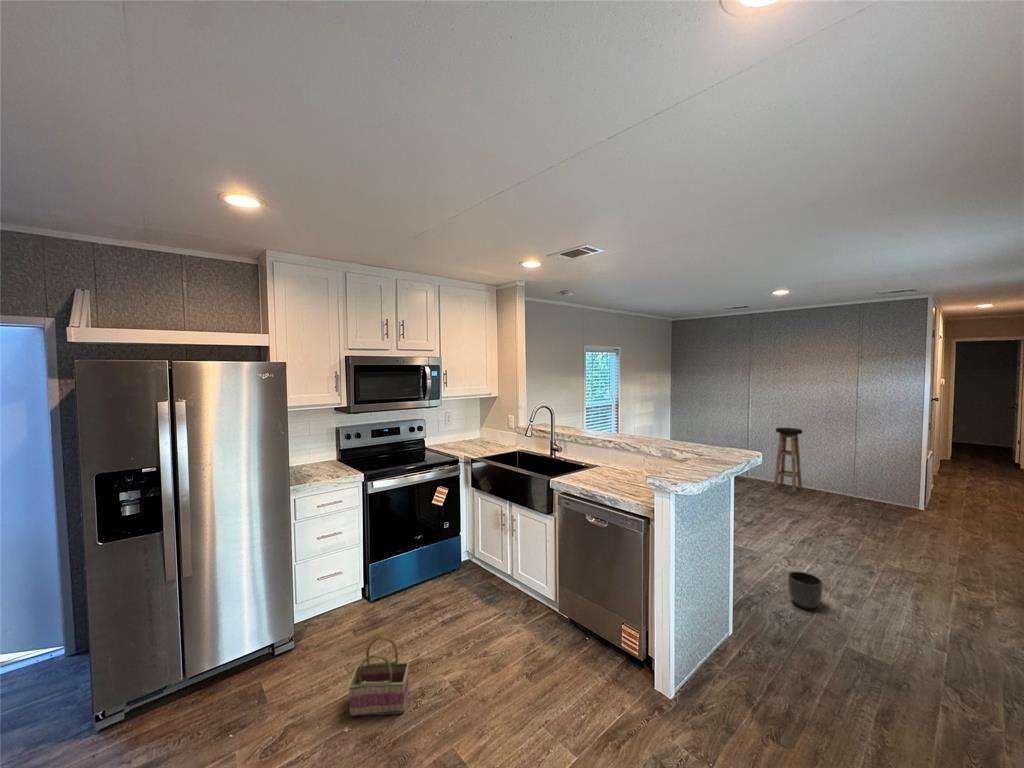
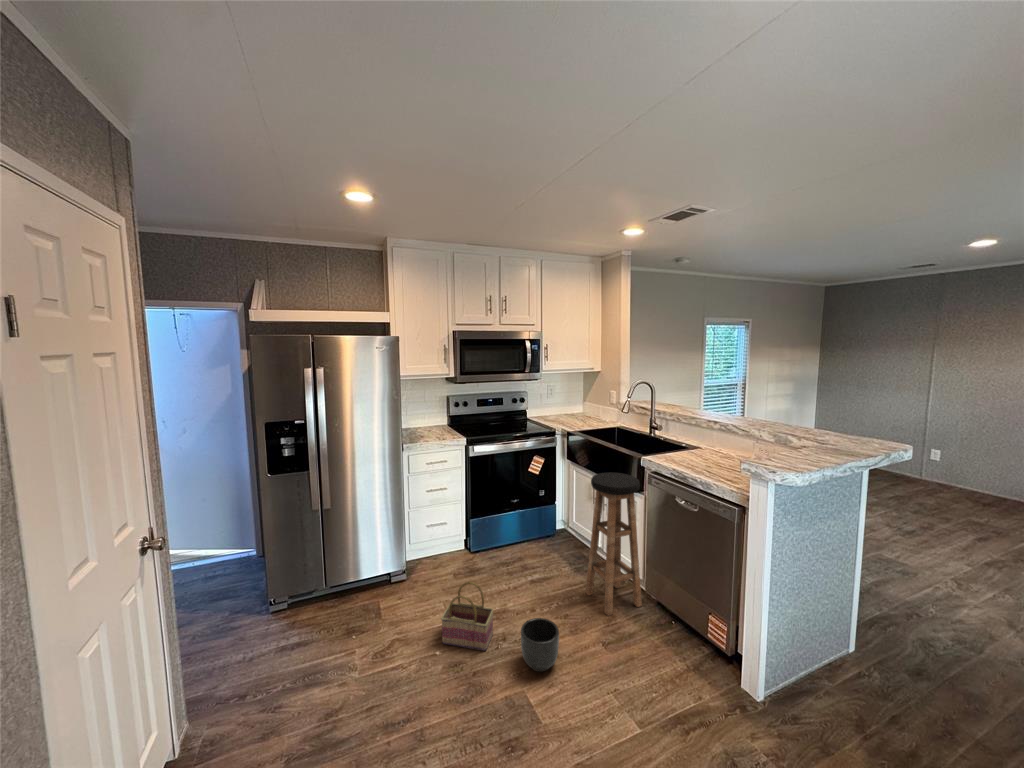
bar stool: present [774,428,802,492] -> present [586,472,642,616]
planter: present [788,571,823,609] -> present [521,618,559,672]

